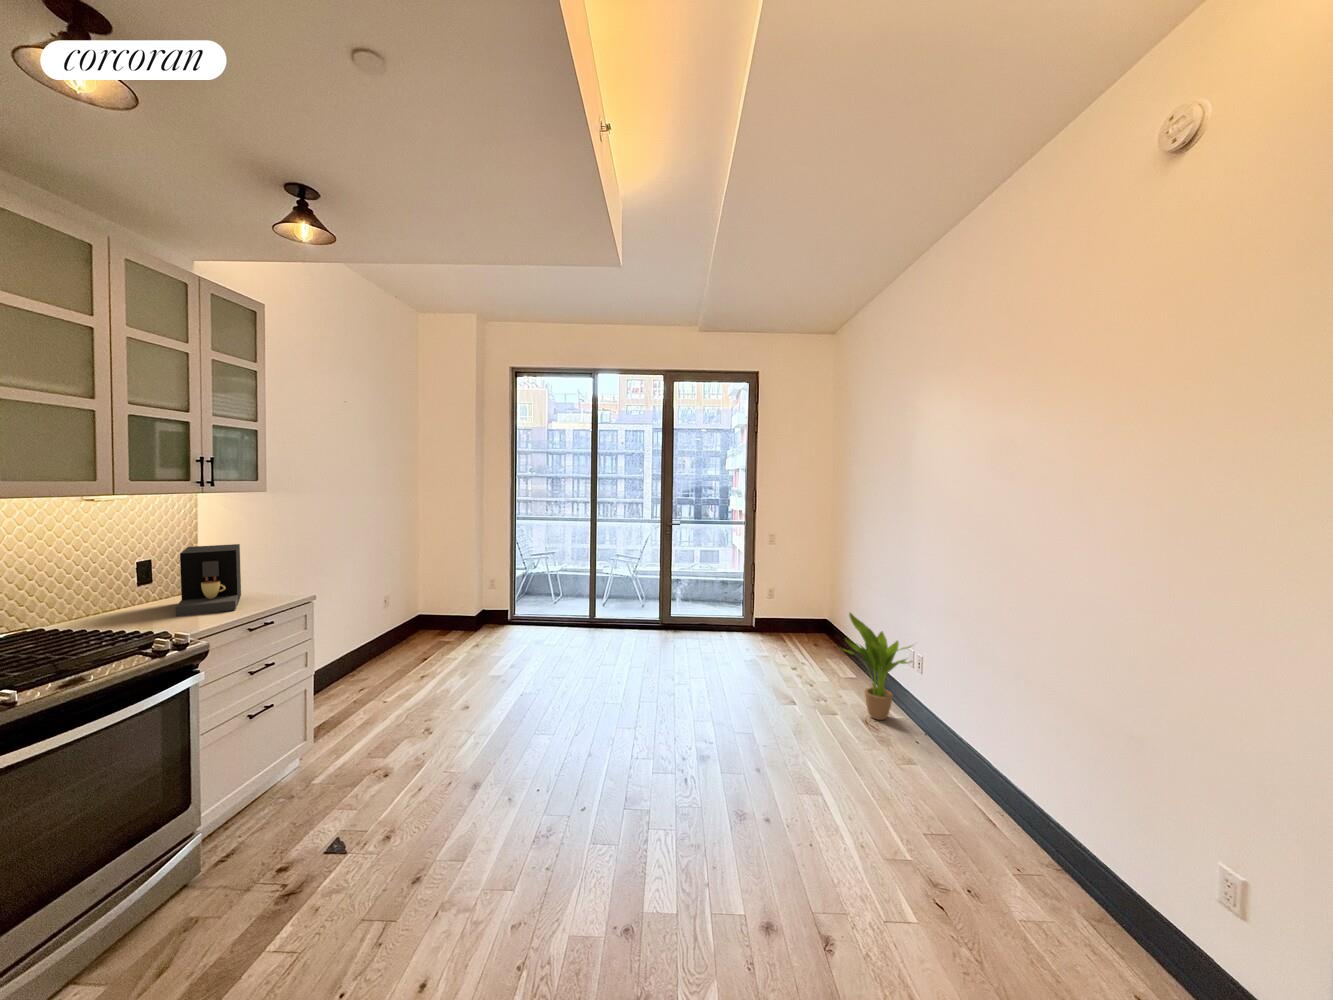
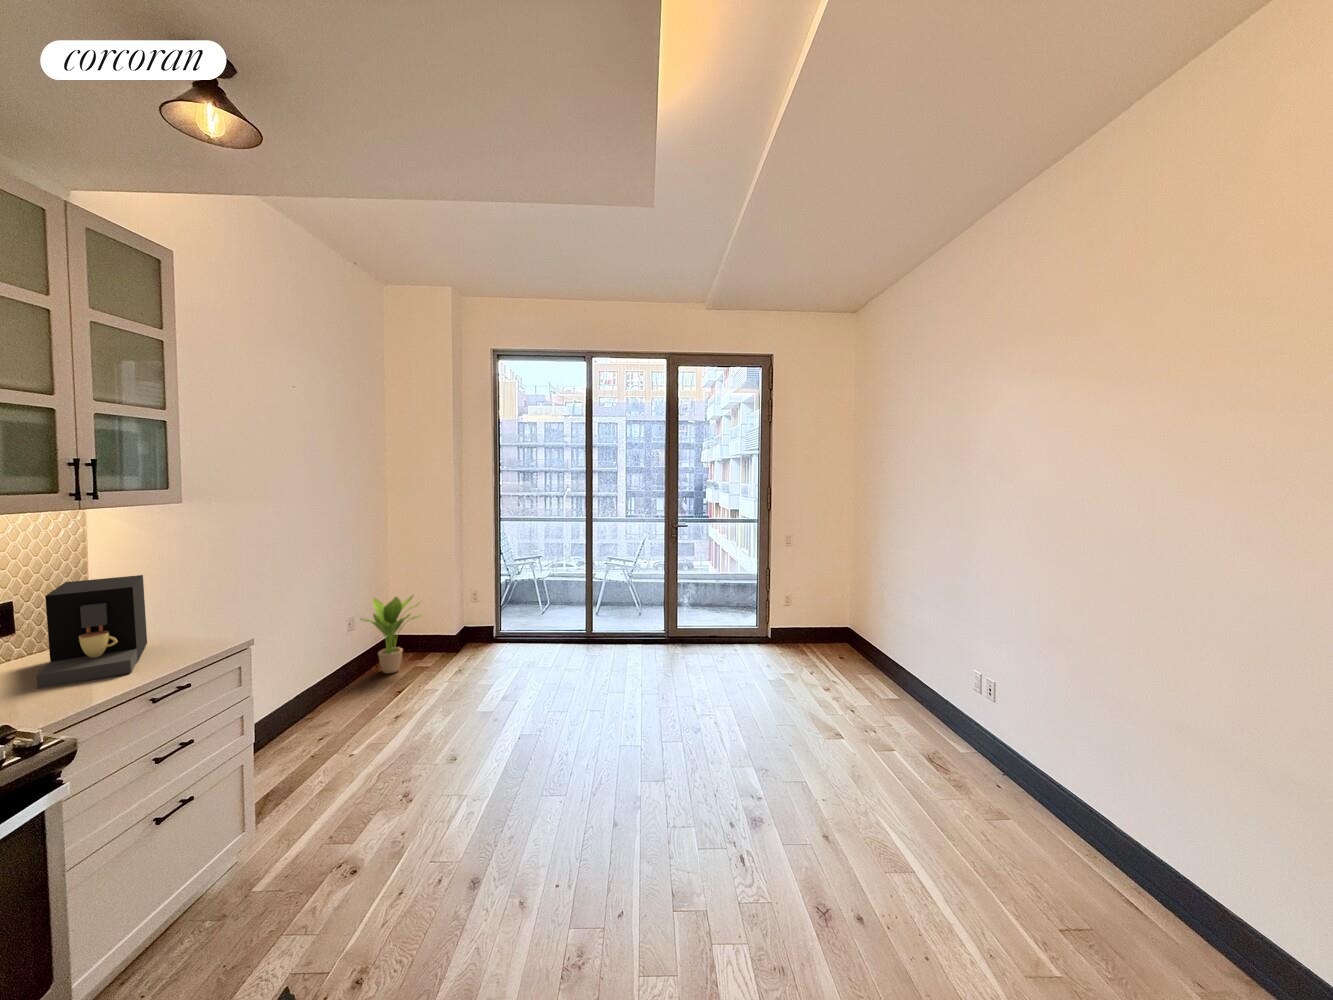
potted plant: present [842,613,911,720] -> present [362,596,420,673]

